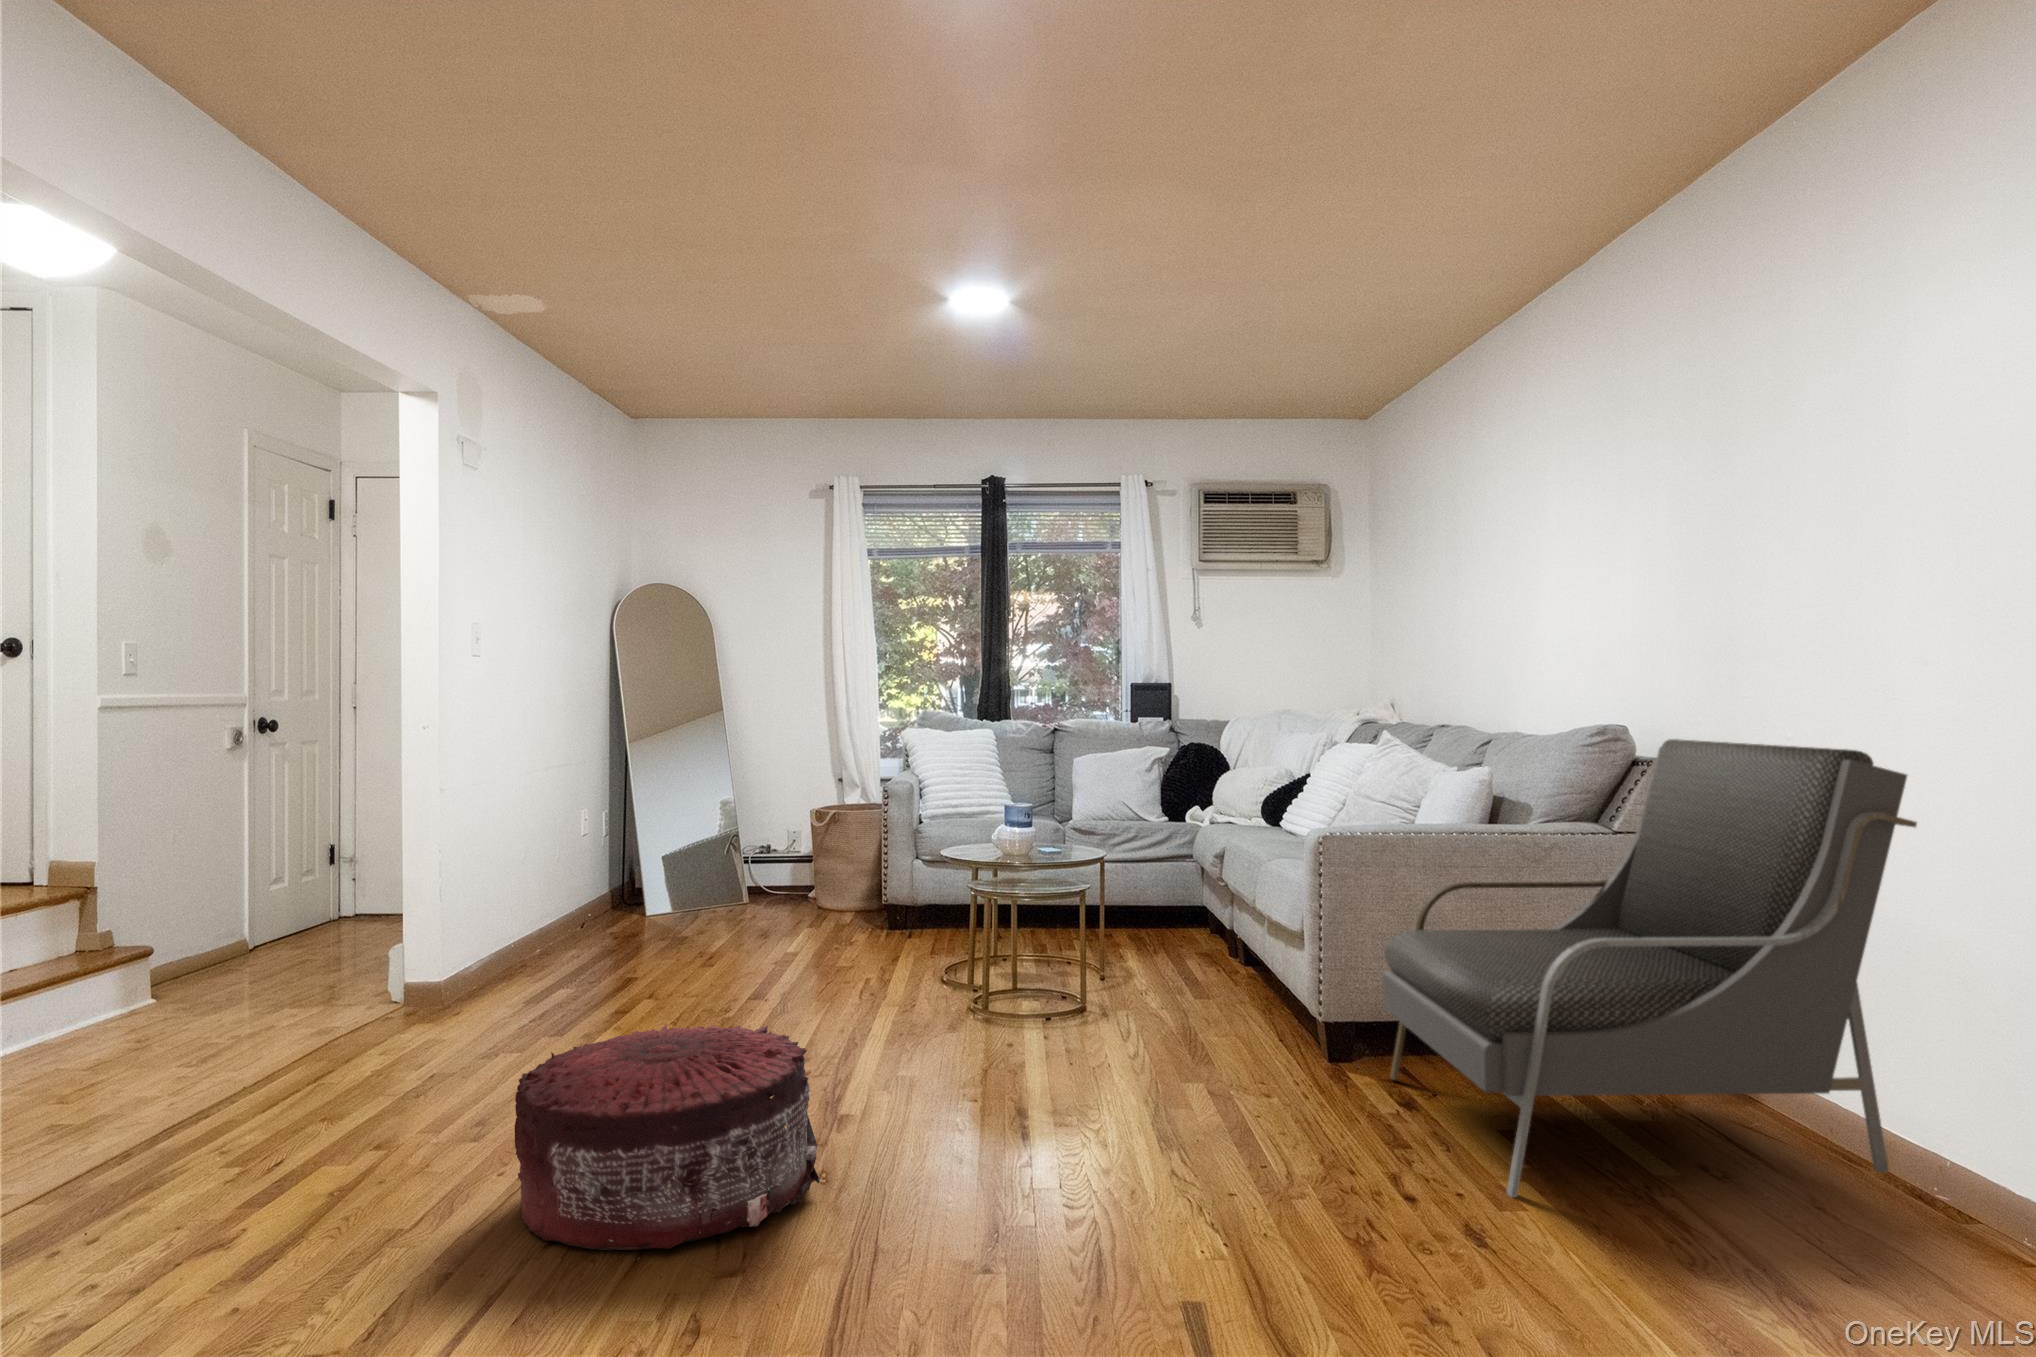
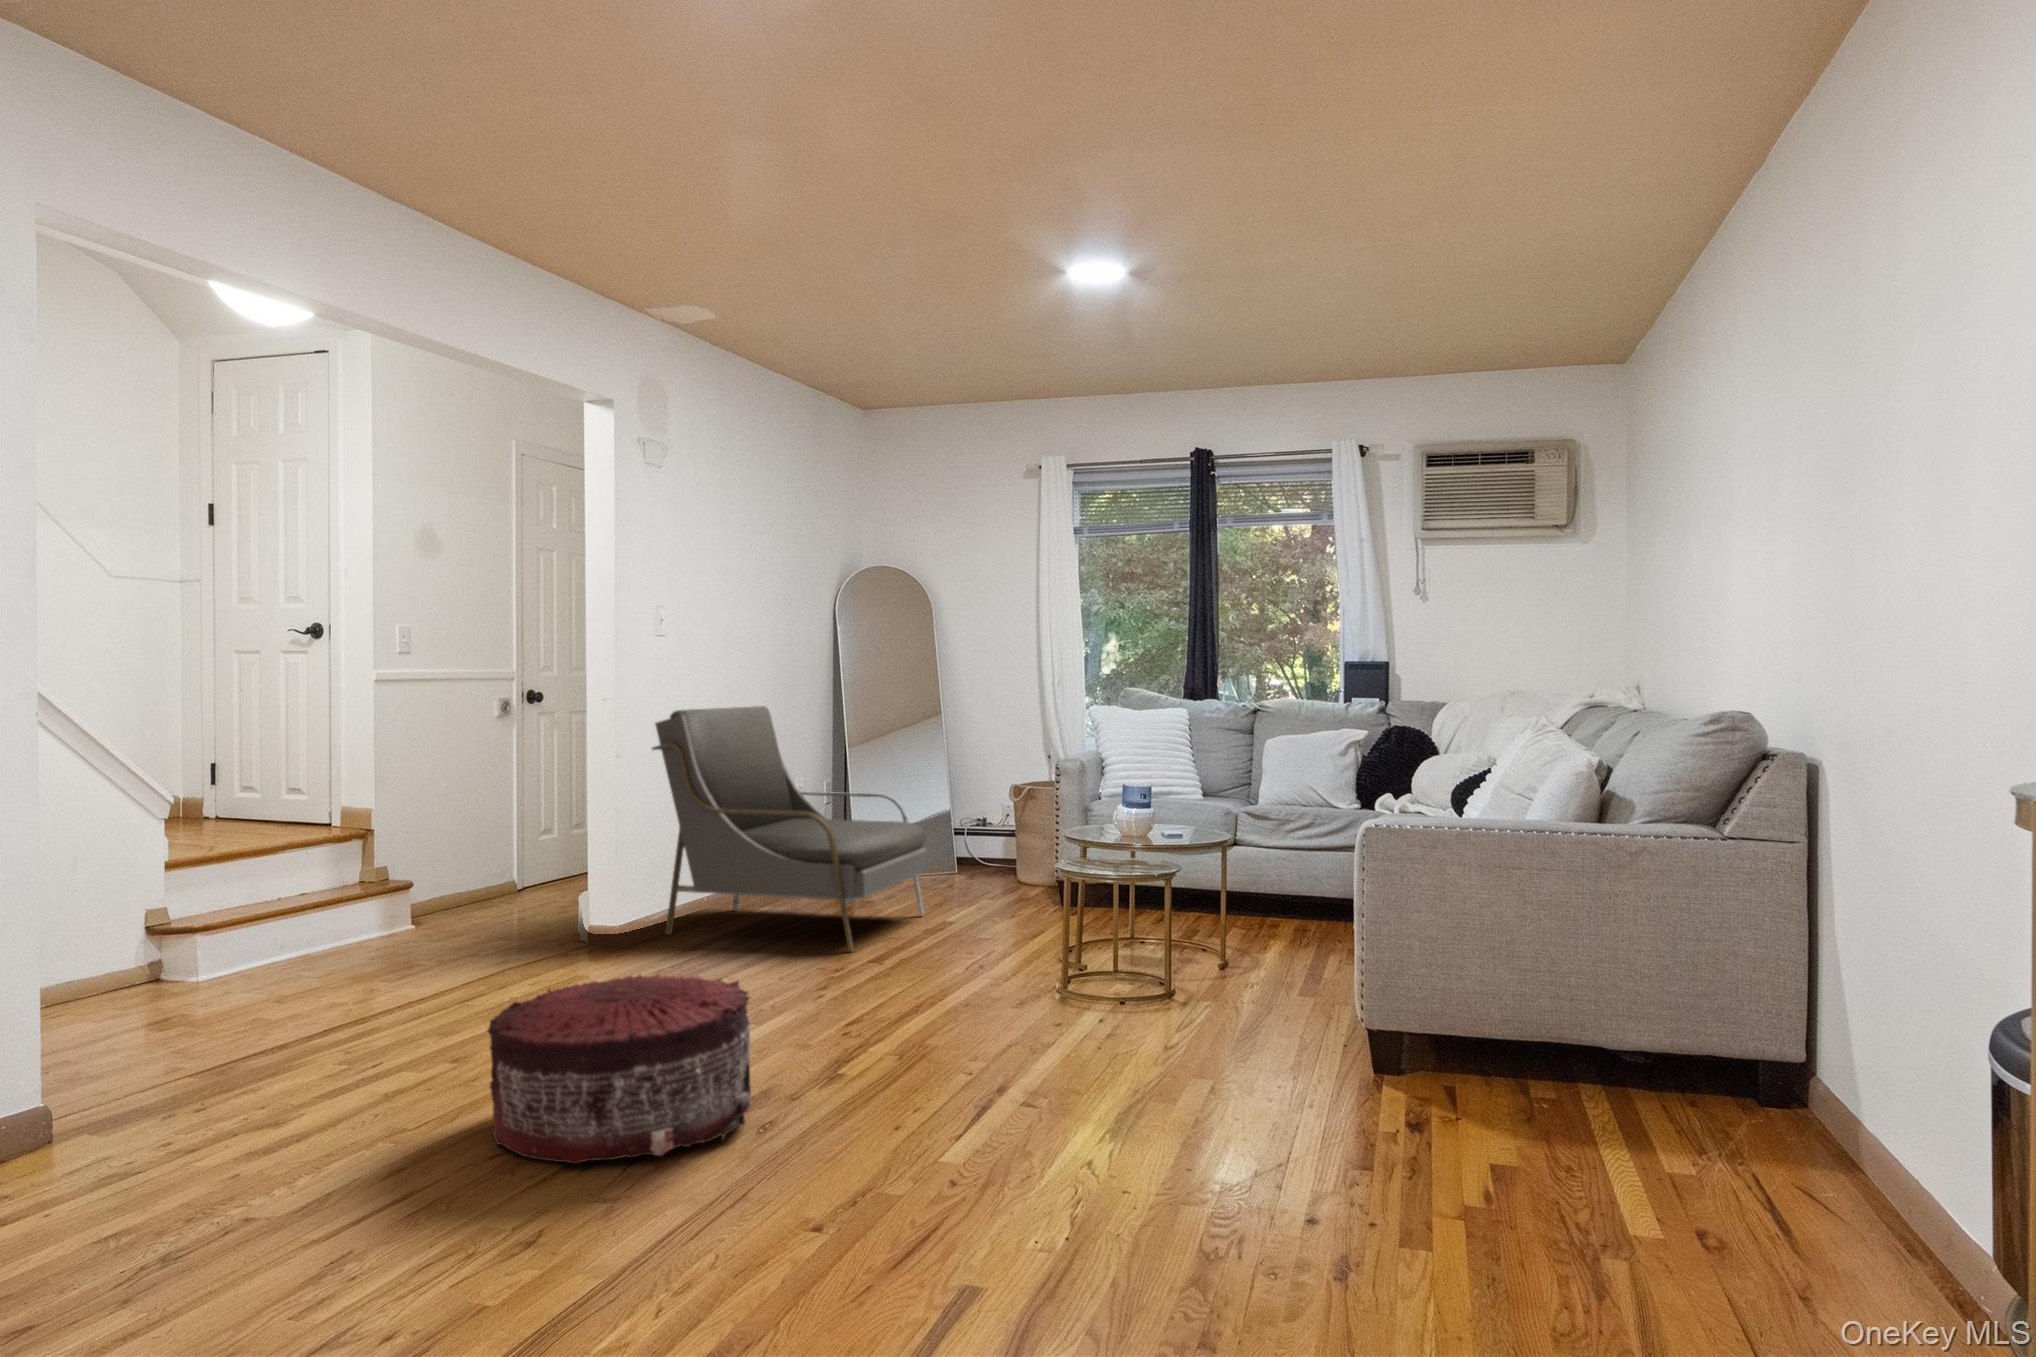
armchair: present [1383,739,1917,1198] -> present [652,706,927,952]

